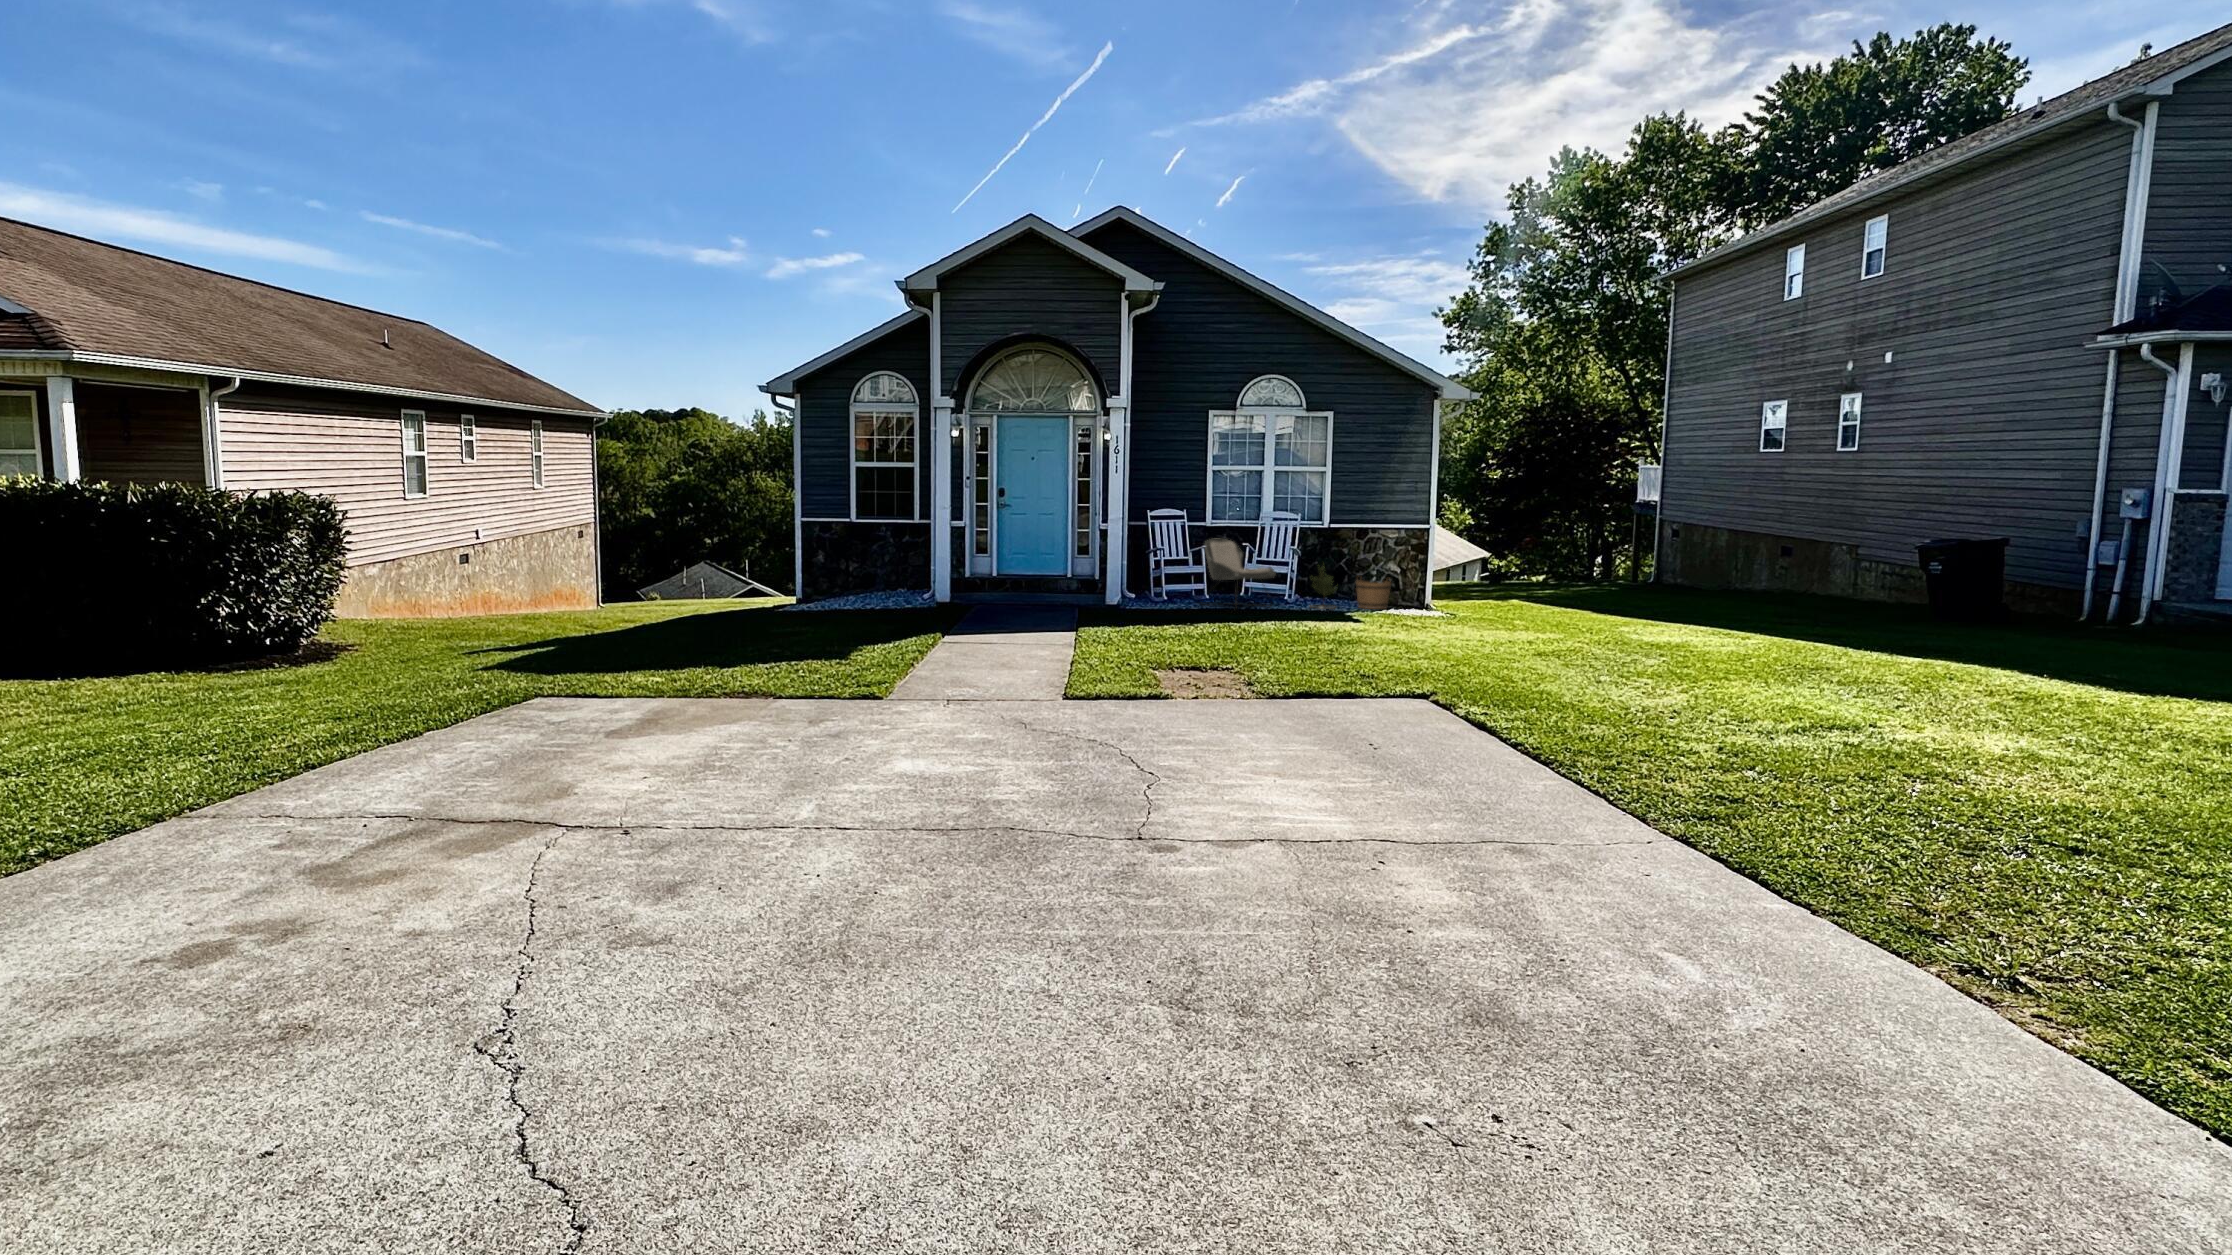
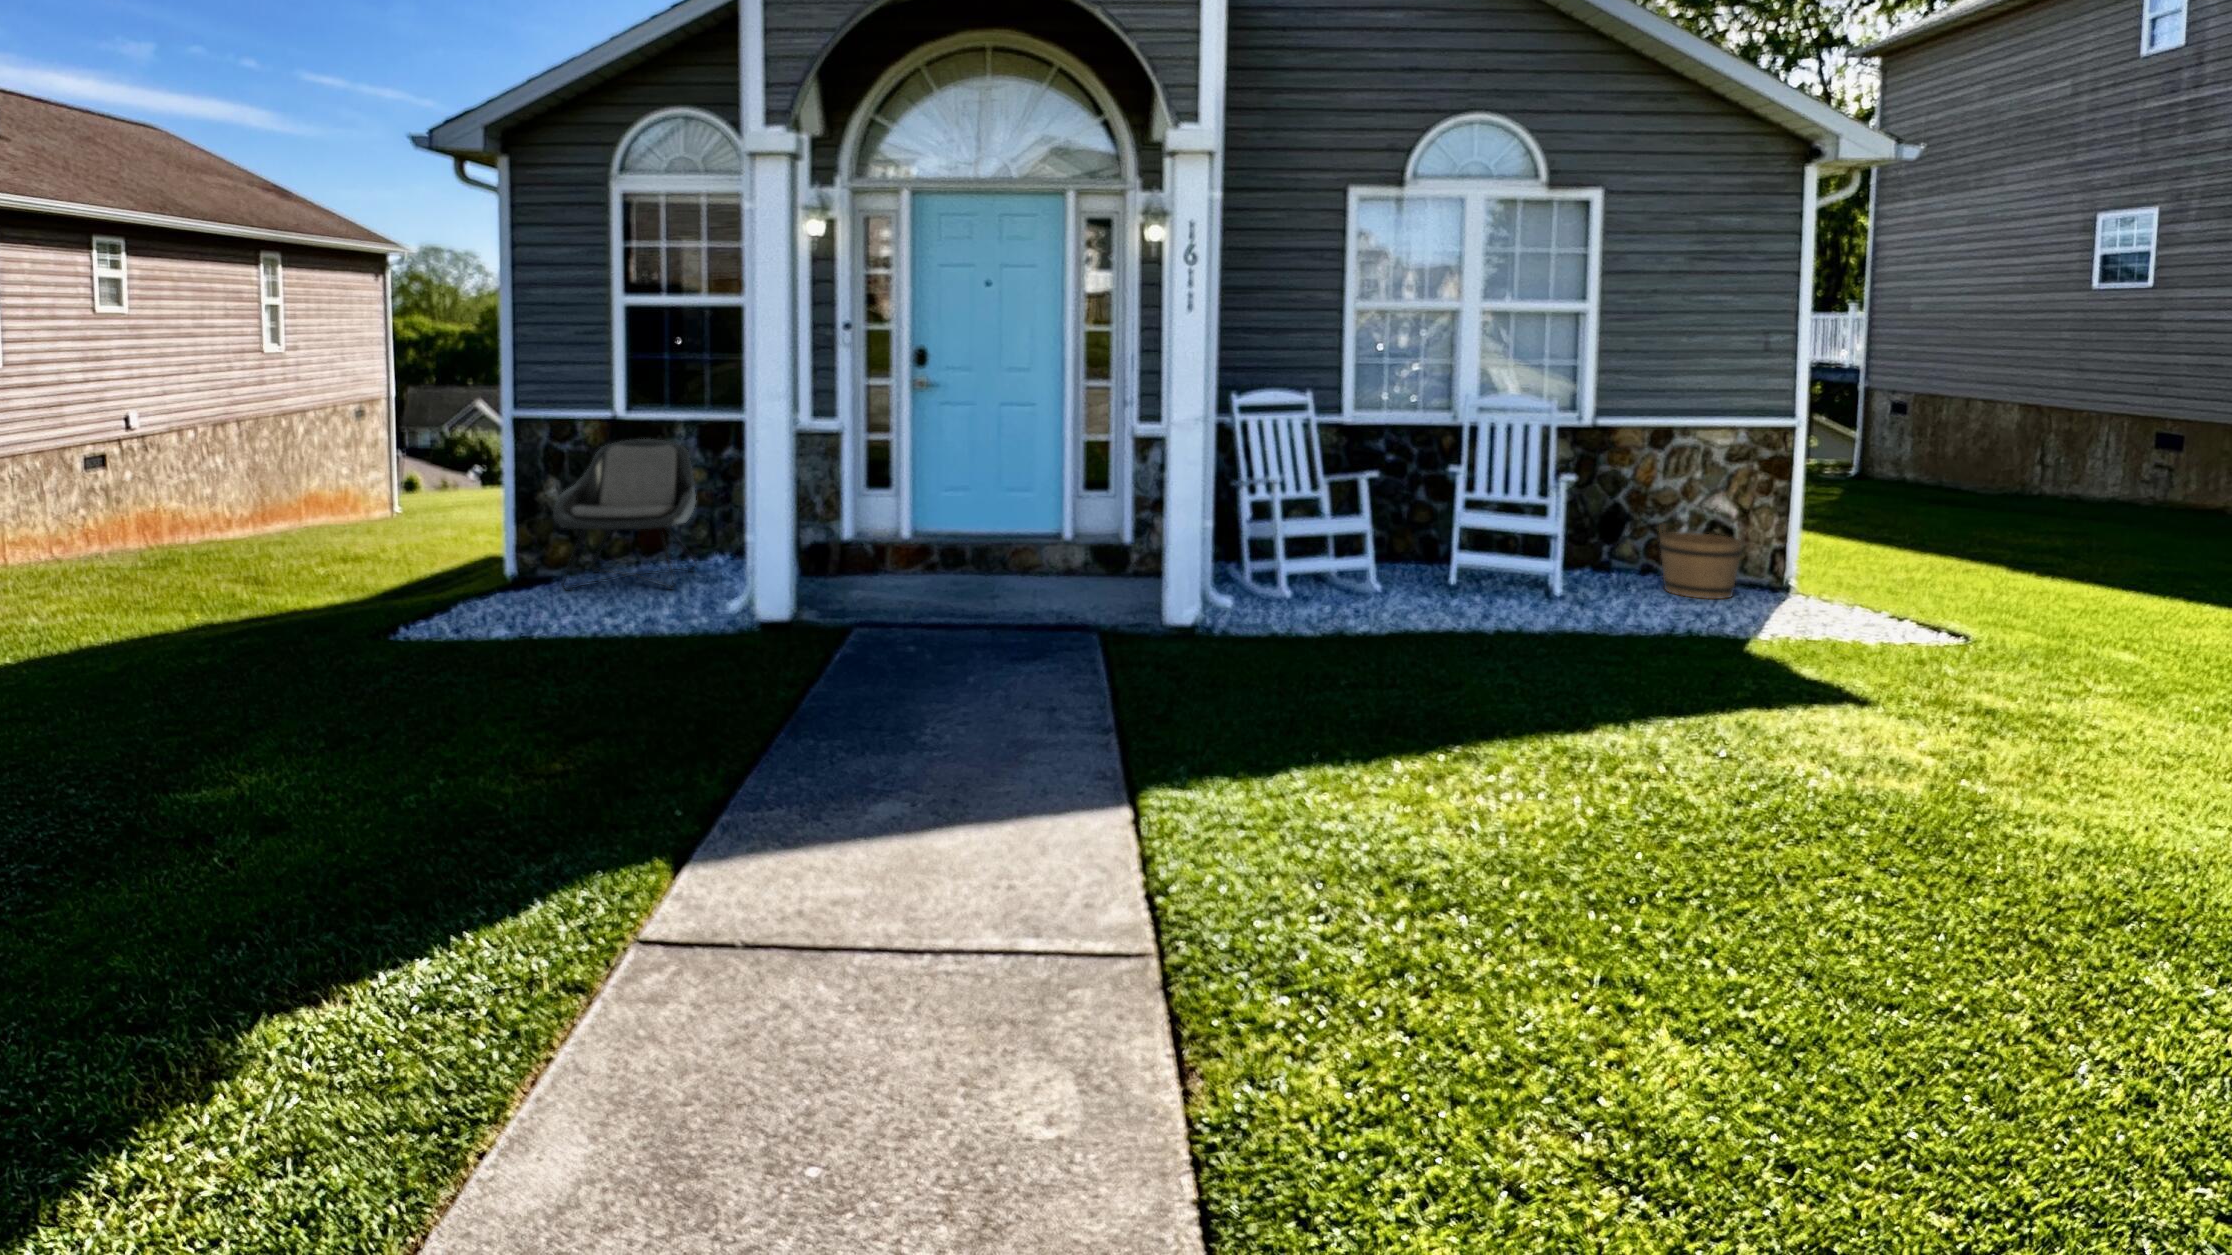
lounge chair: present [1205,539,1276,606] -> present [553,439,696,591]
potted tree: present [1310,565,1335,609] -> none [1566,497,1639,600]

